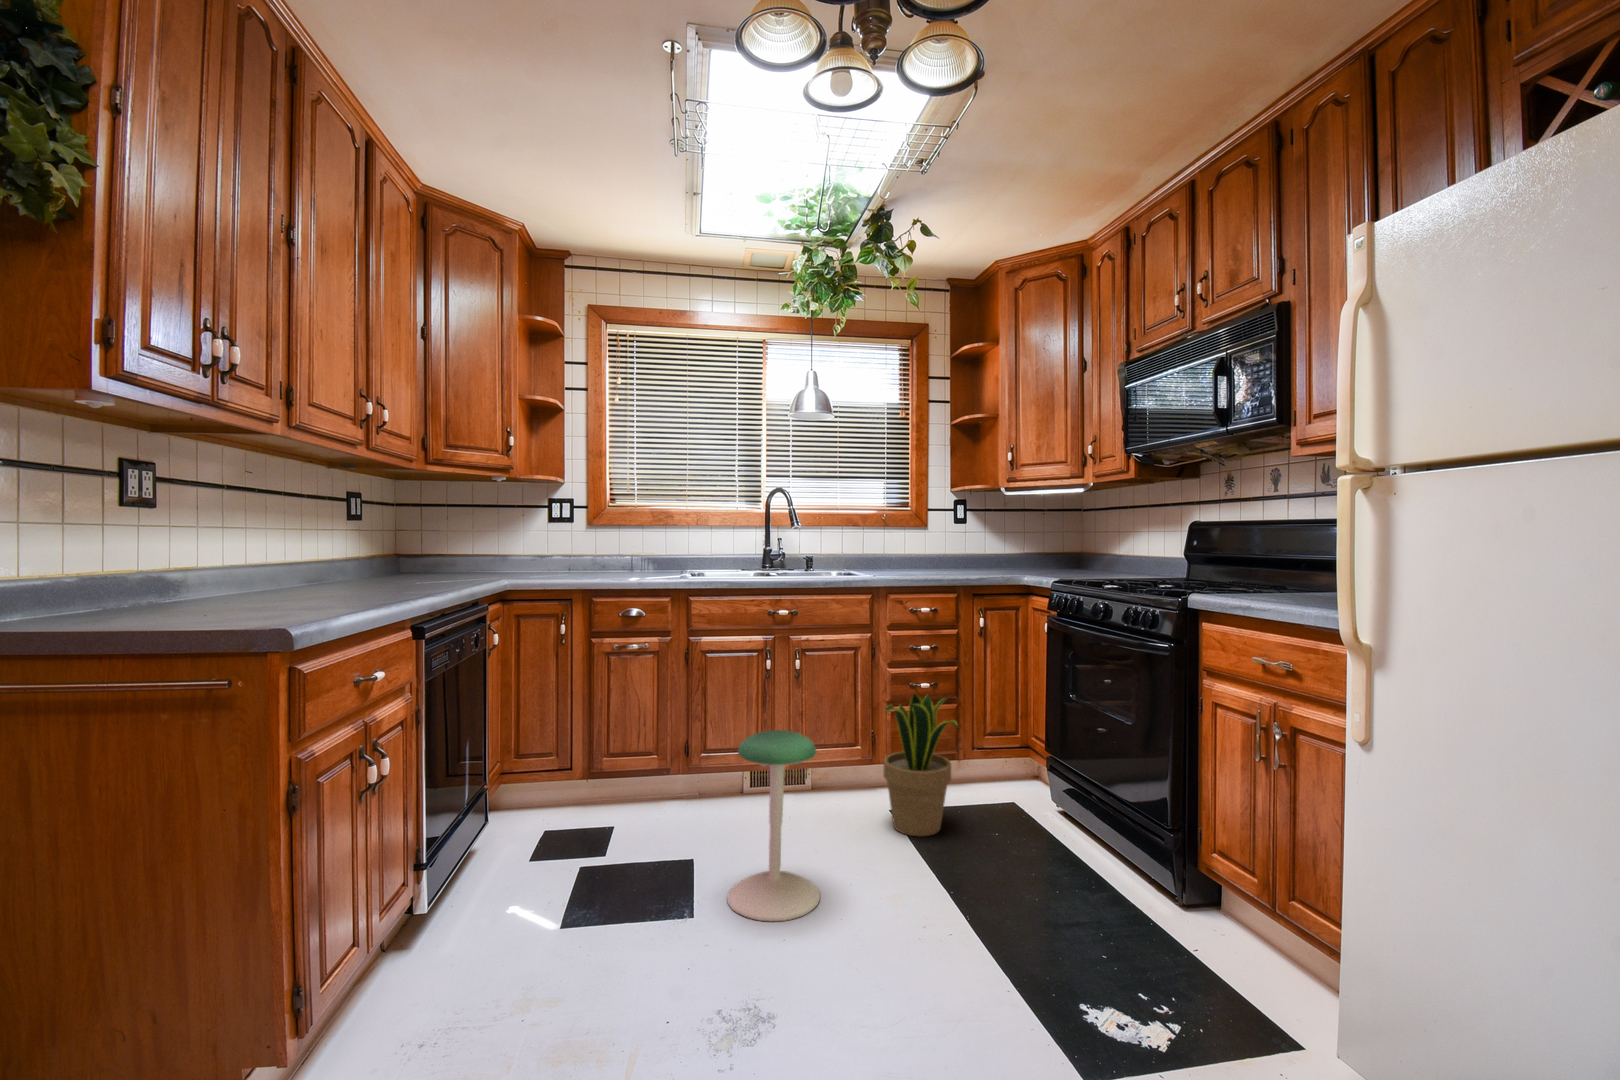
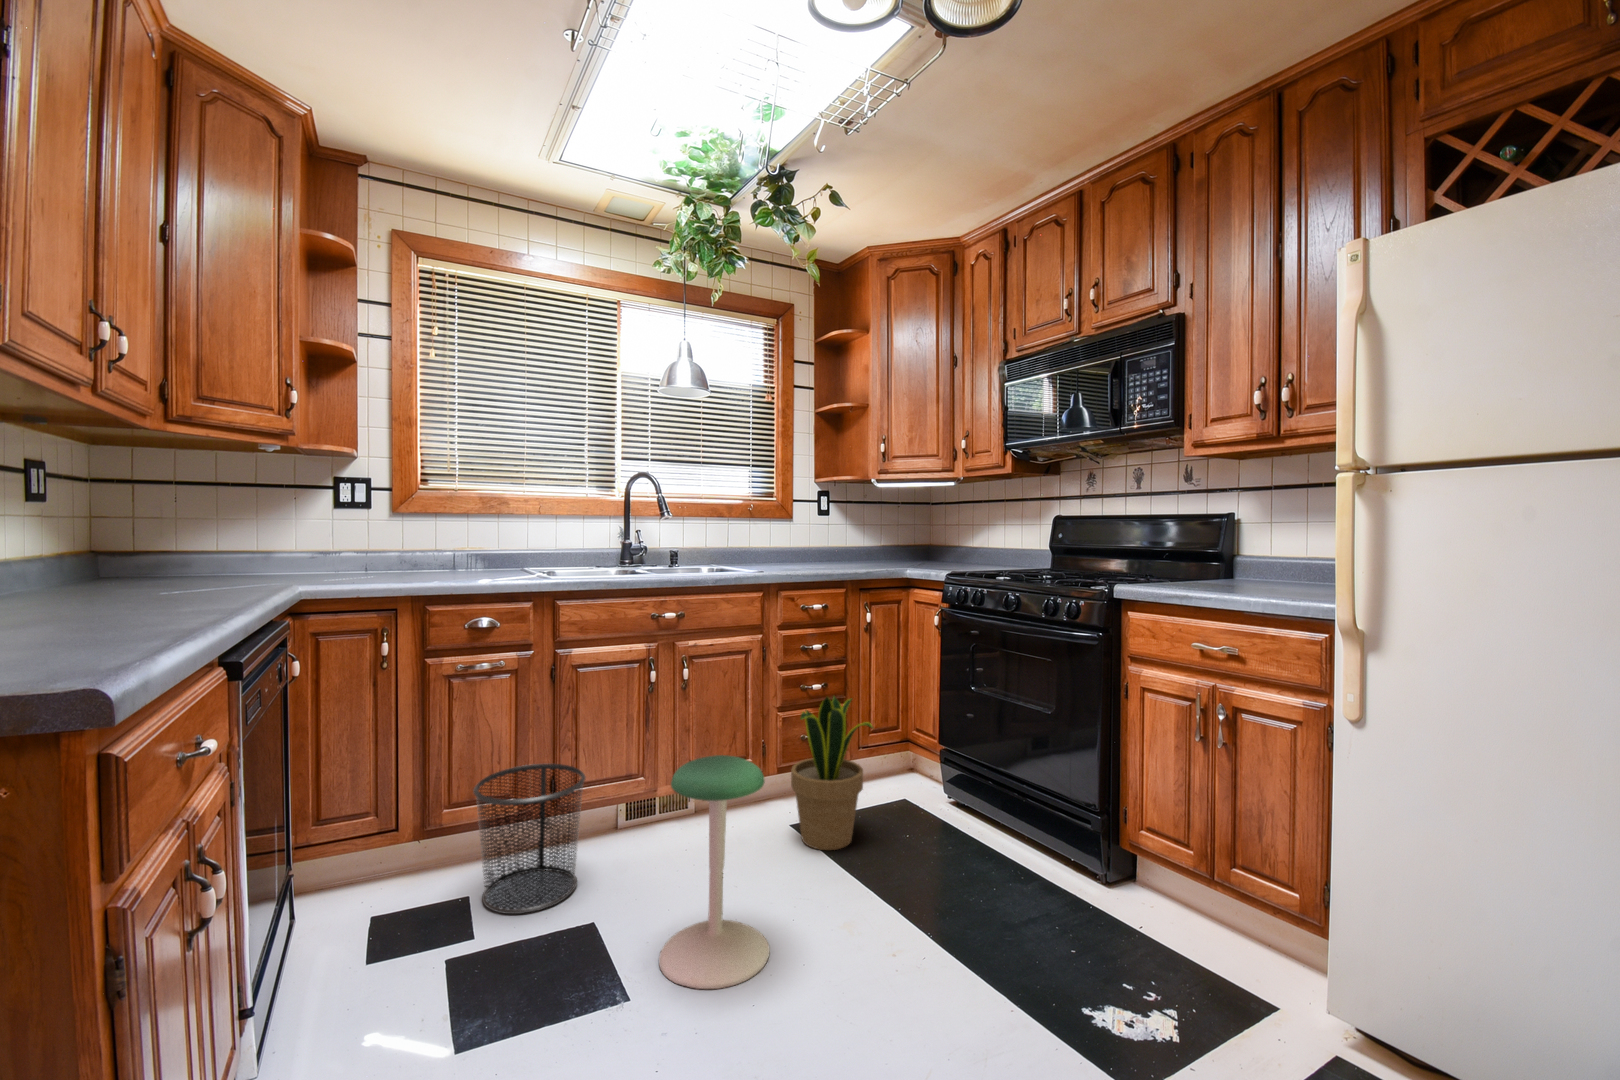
waste bin: none [616,729,702,844] -> present [473,764,586,914]

